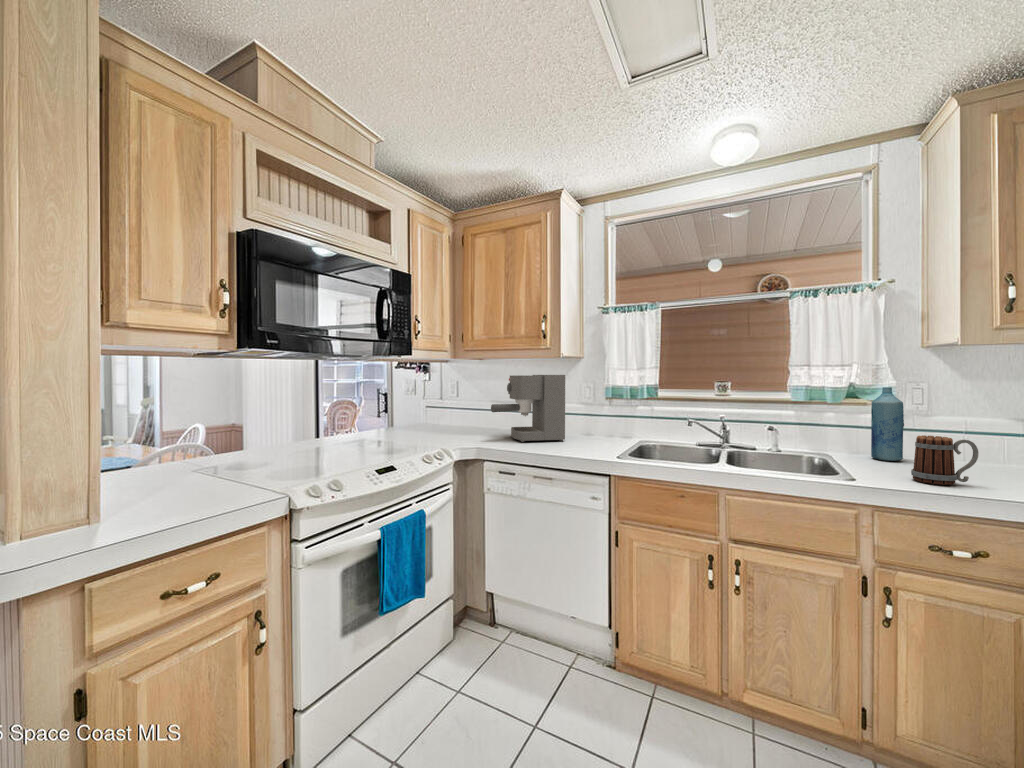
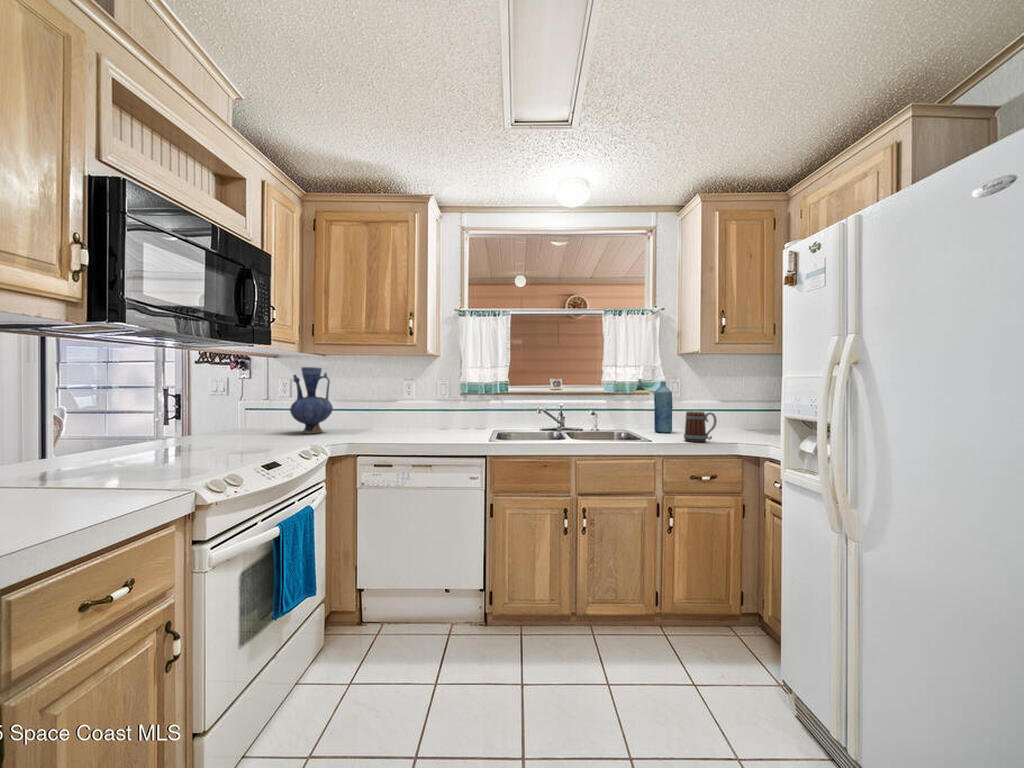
vase: none [439,374,476,436] -> present [290,367,333,434]
coffee maker: present [491,375,565,442] -> none [357,370,431,435]

